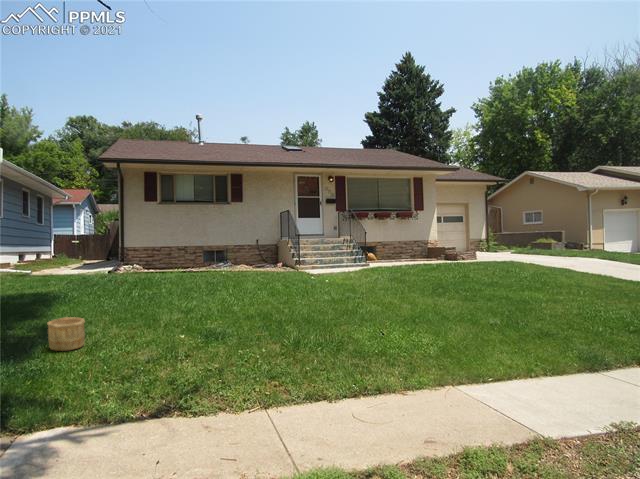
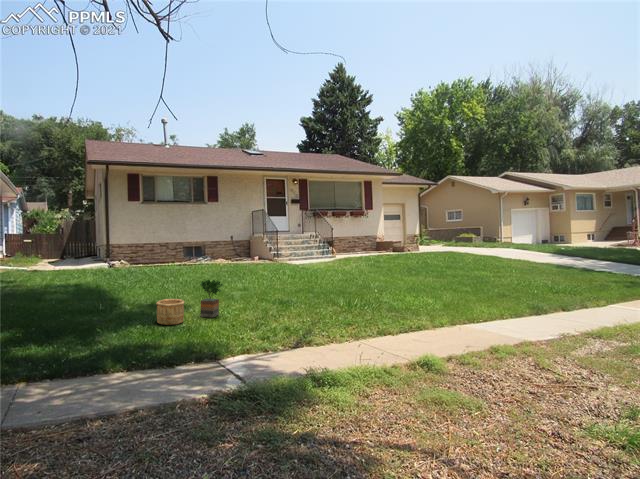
potted tree: none [111,293,144,342] -> present [200,280,223,318]

